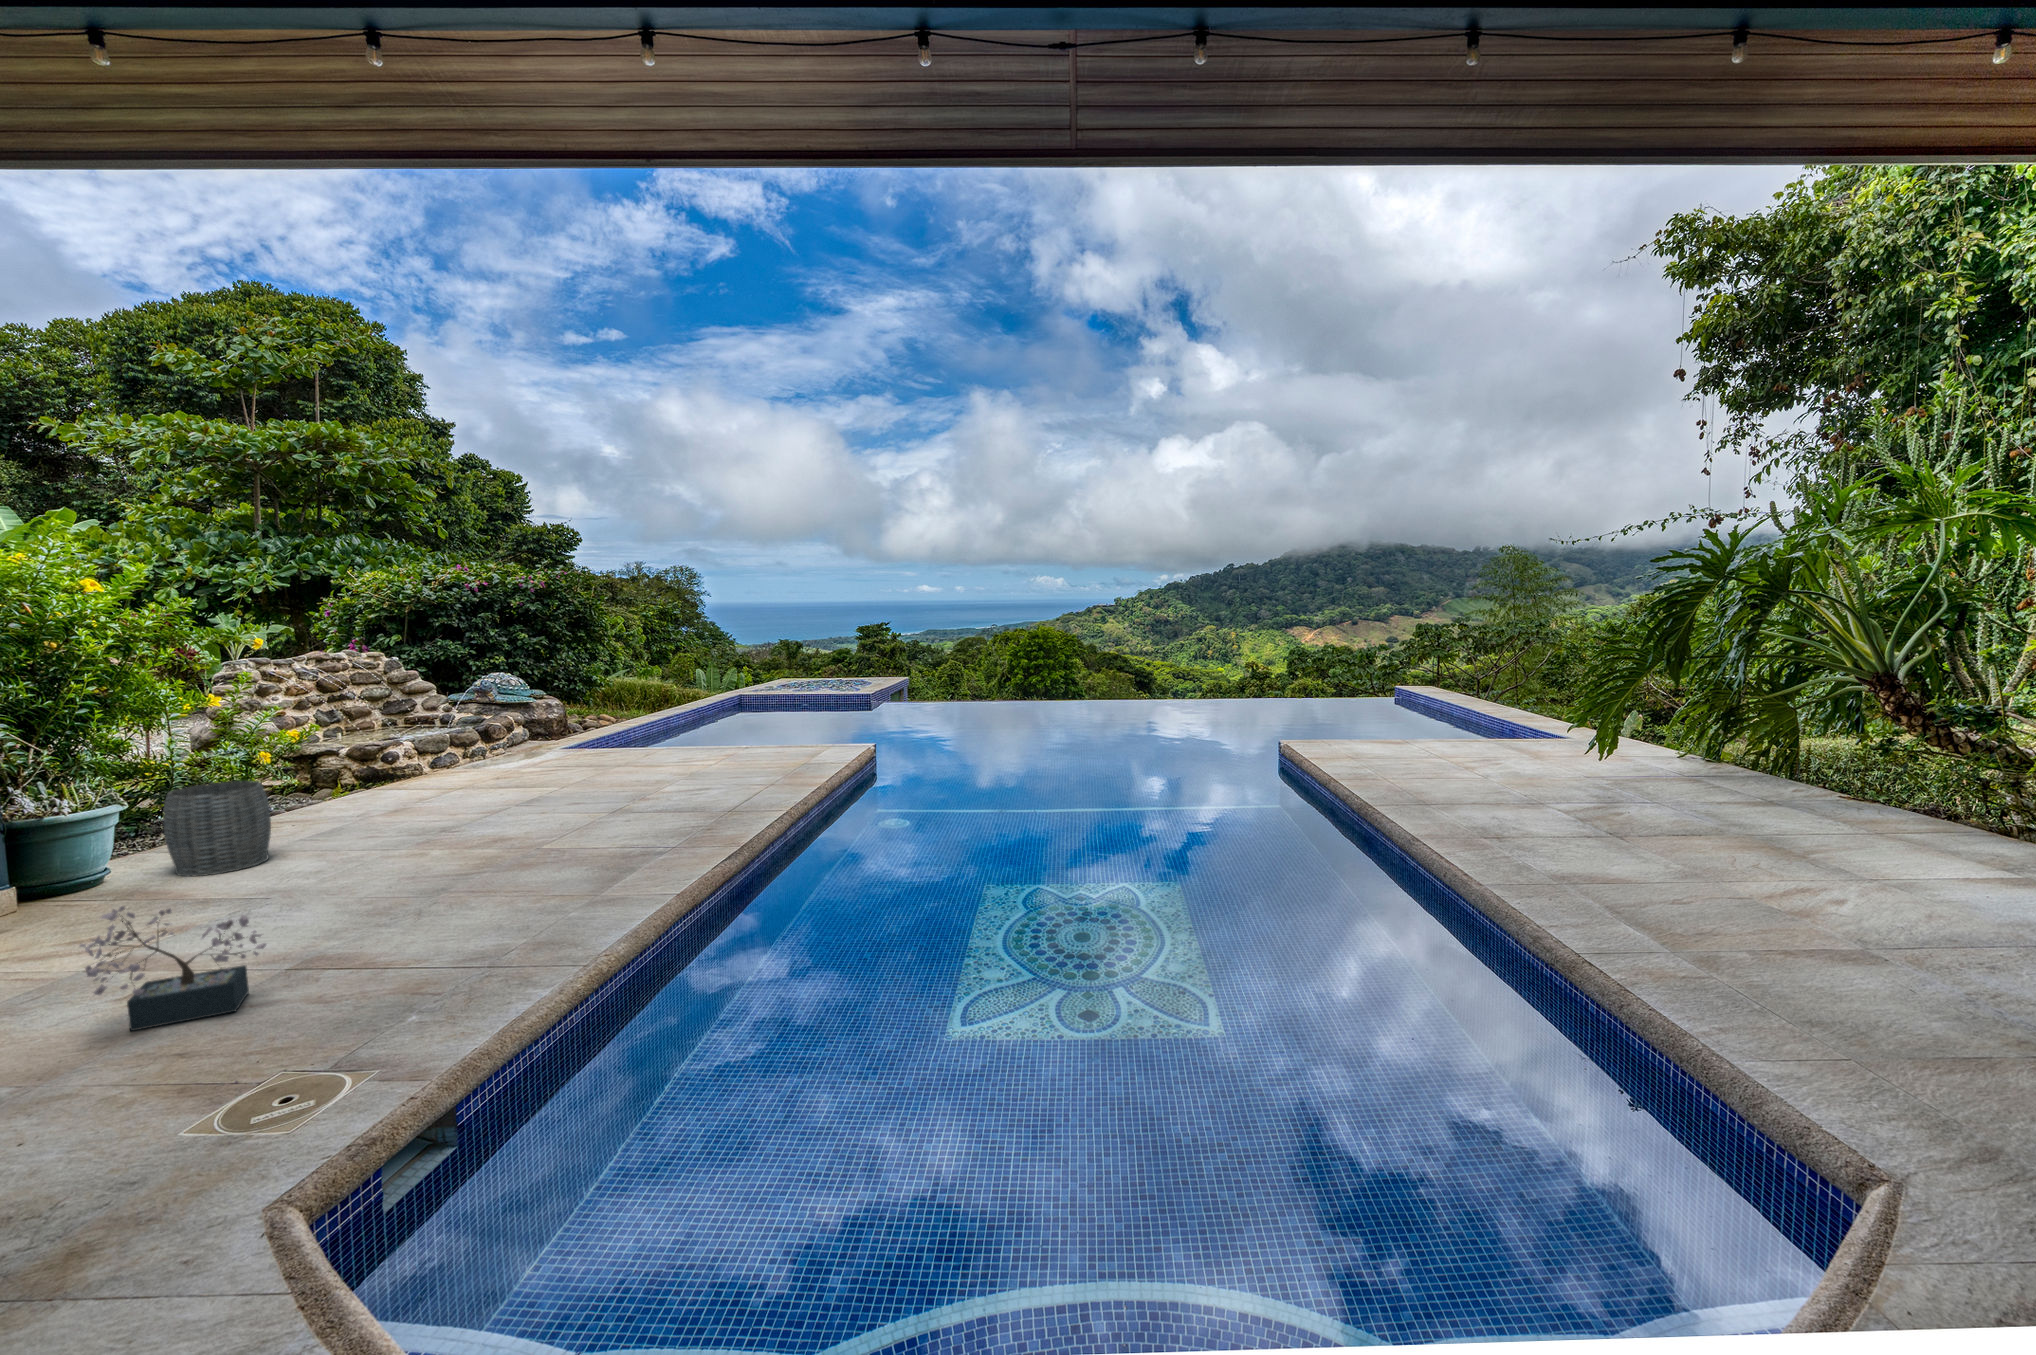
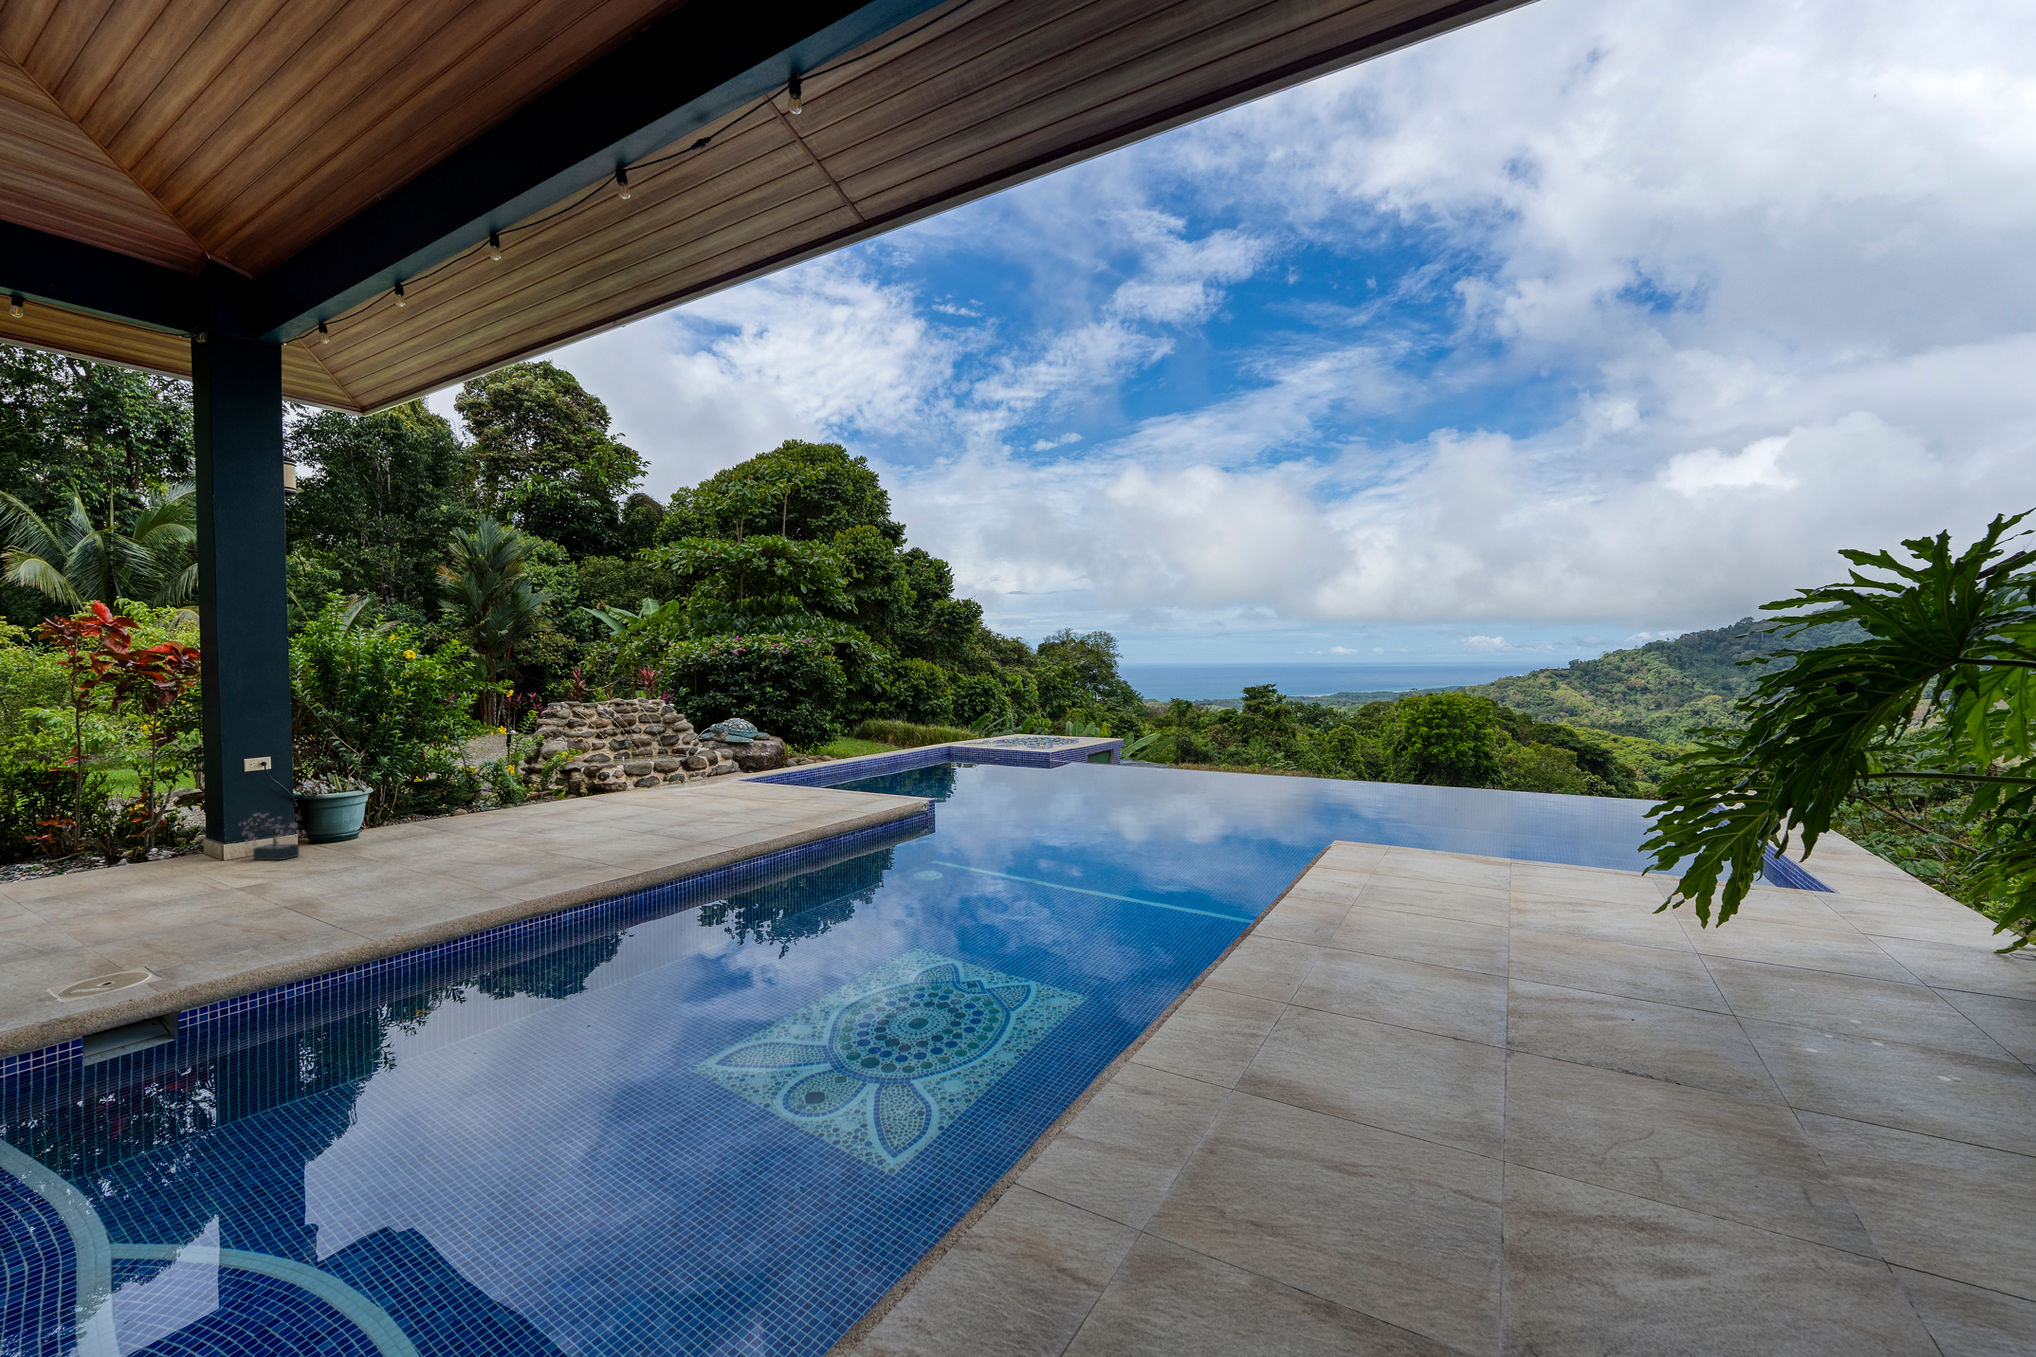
woven basket: present [163,781,271,876] -> none [400,775,446,818]

